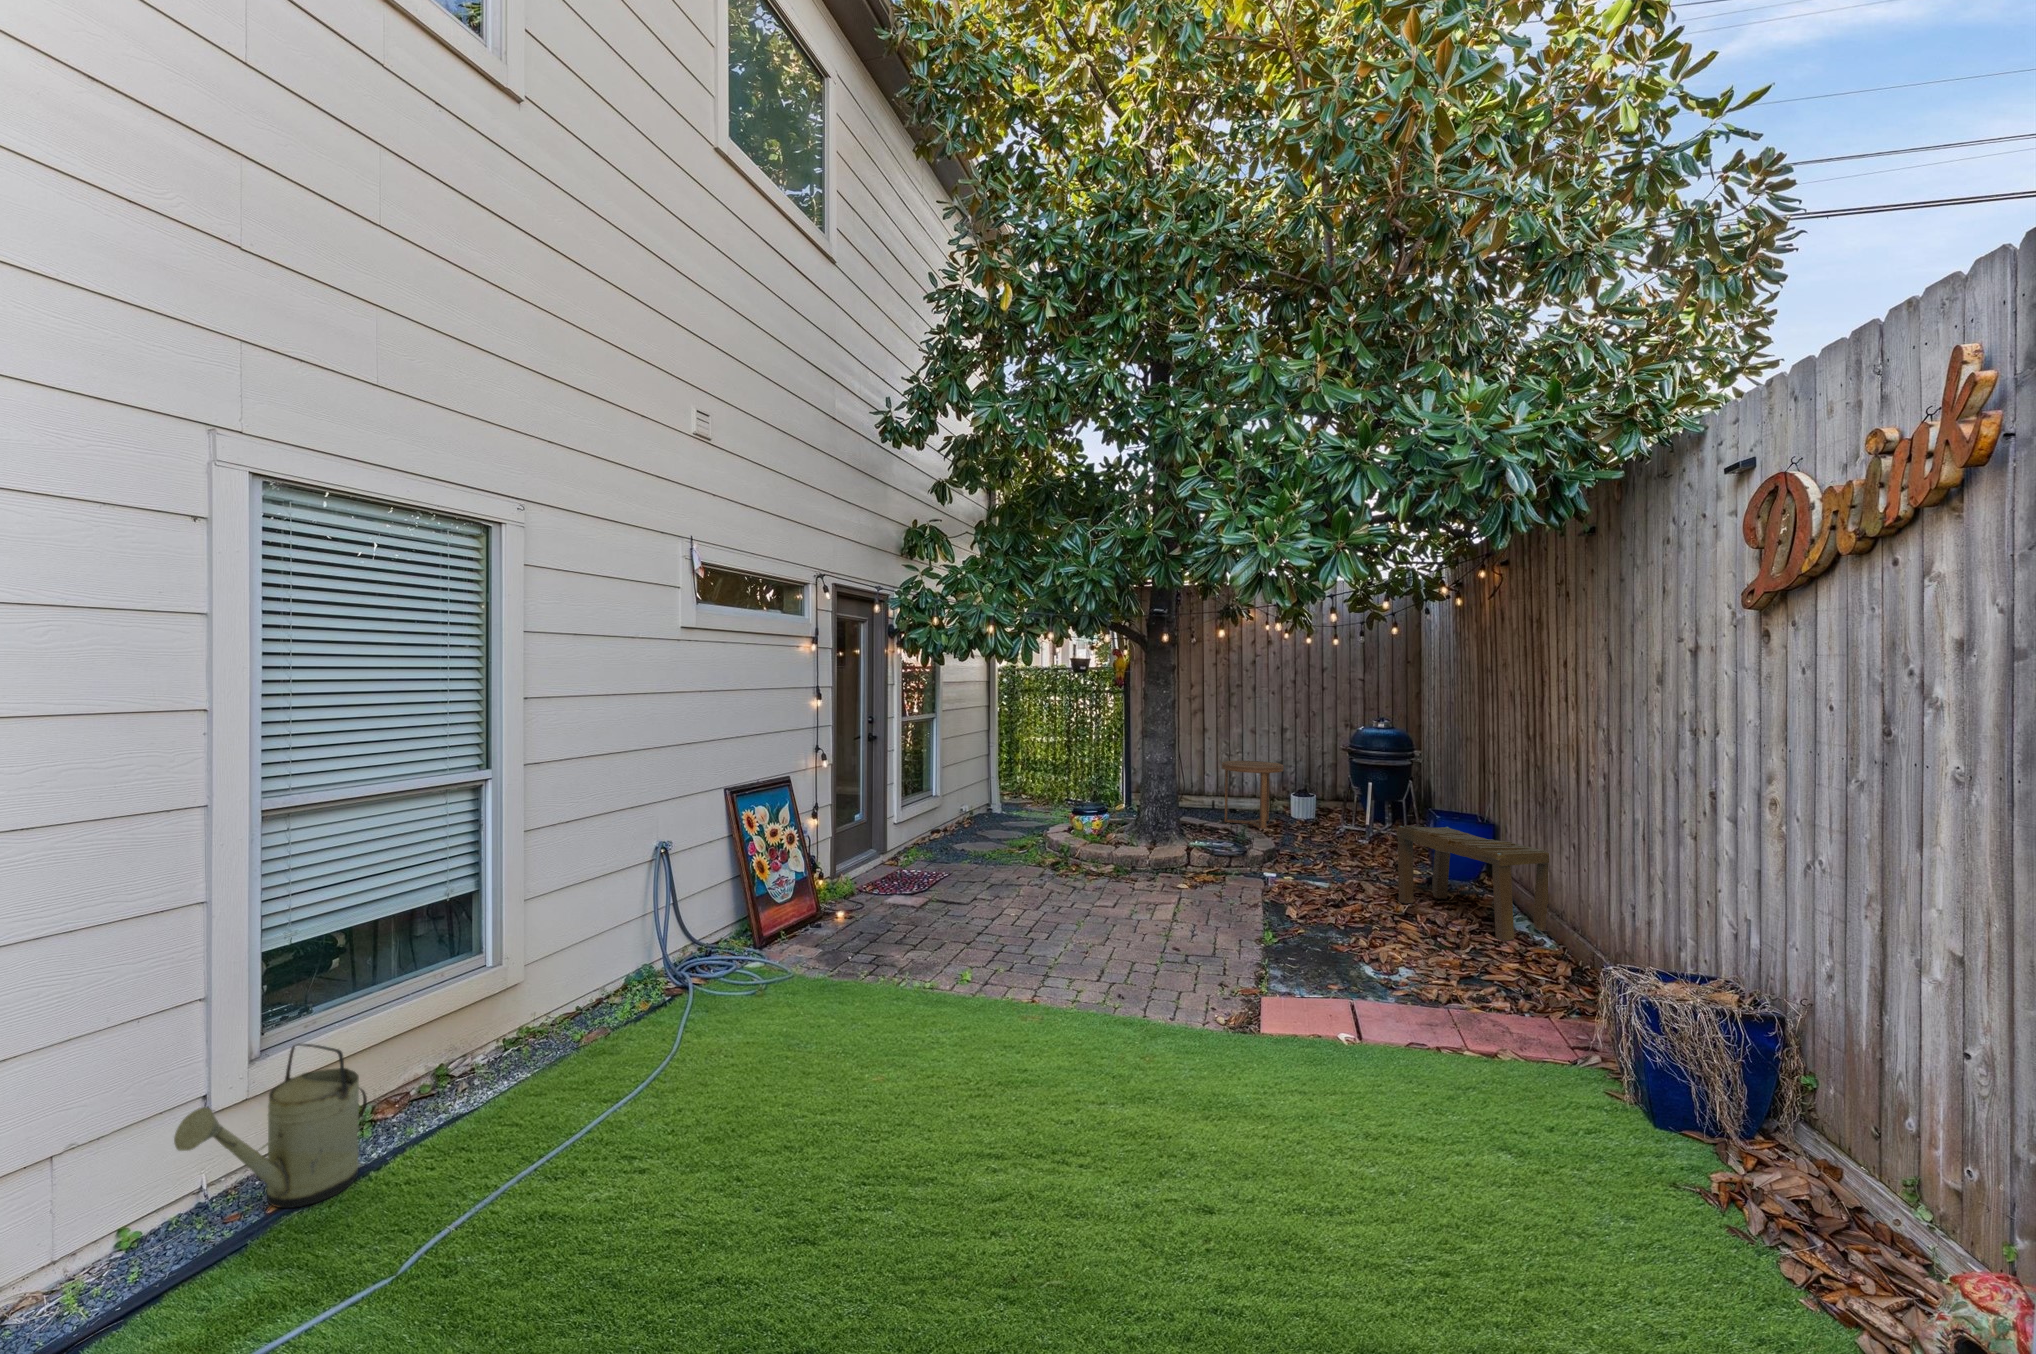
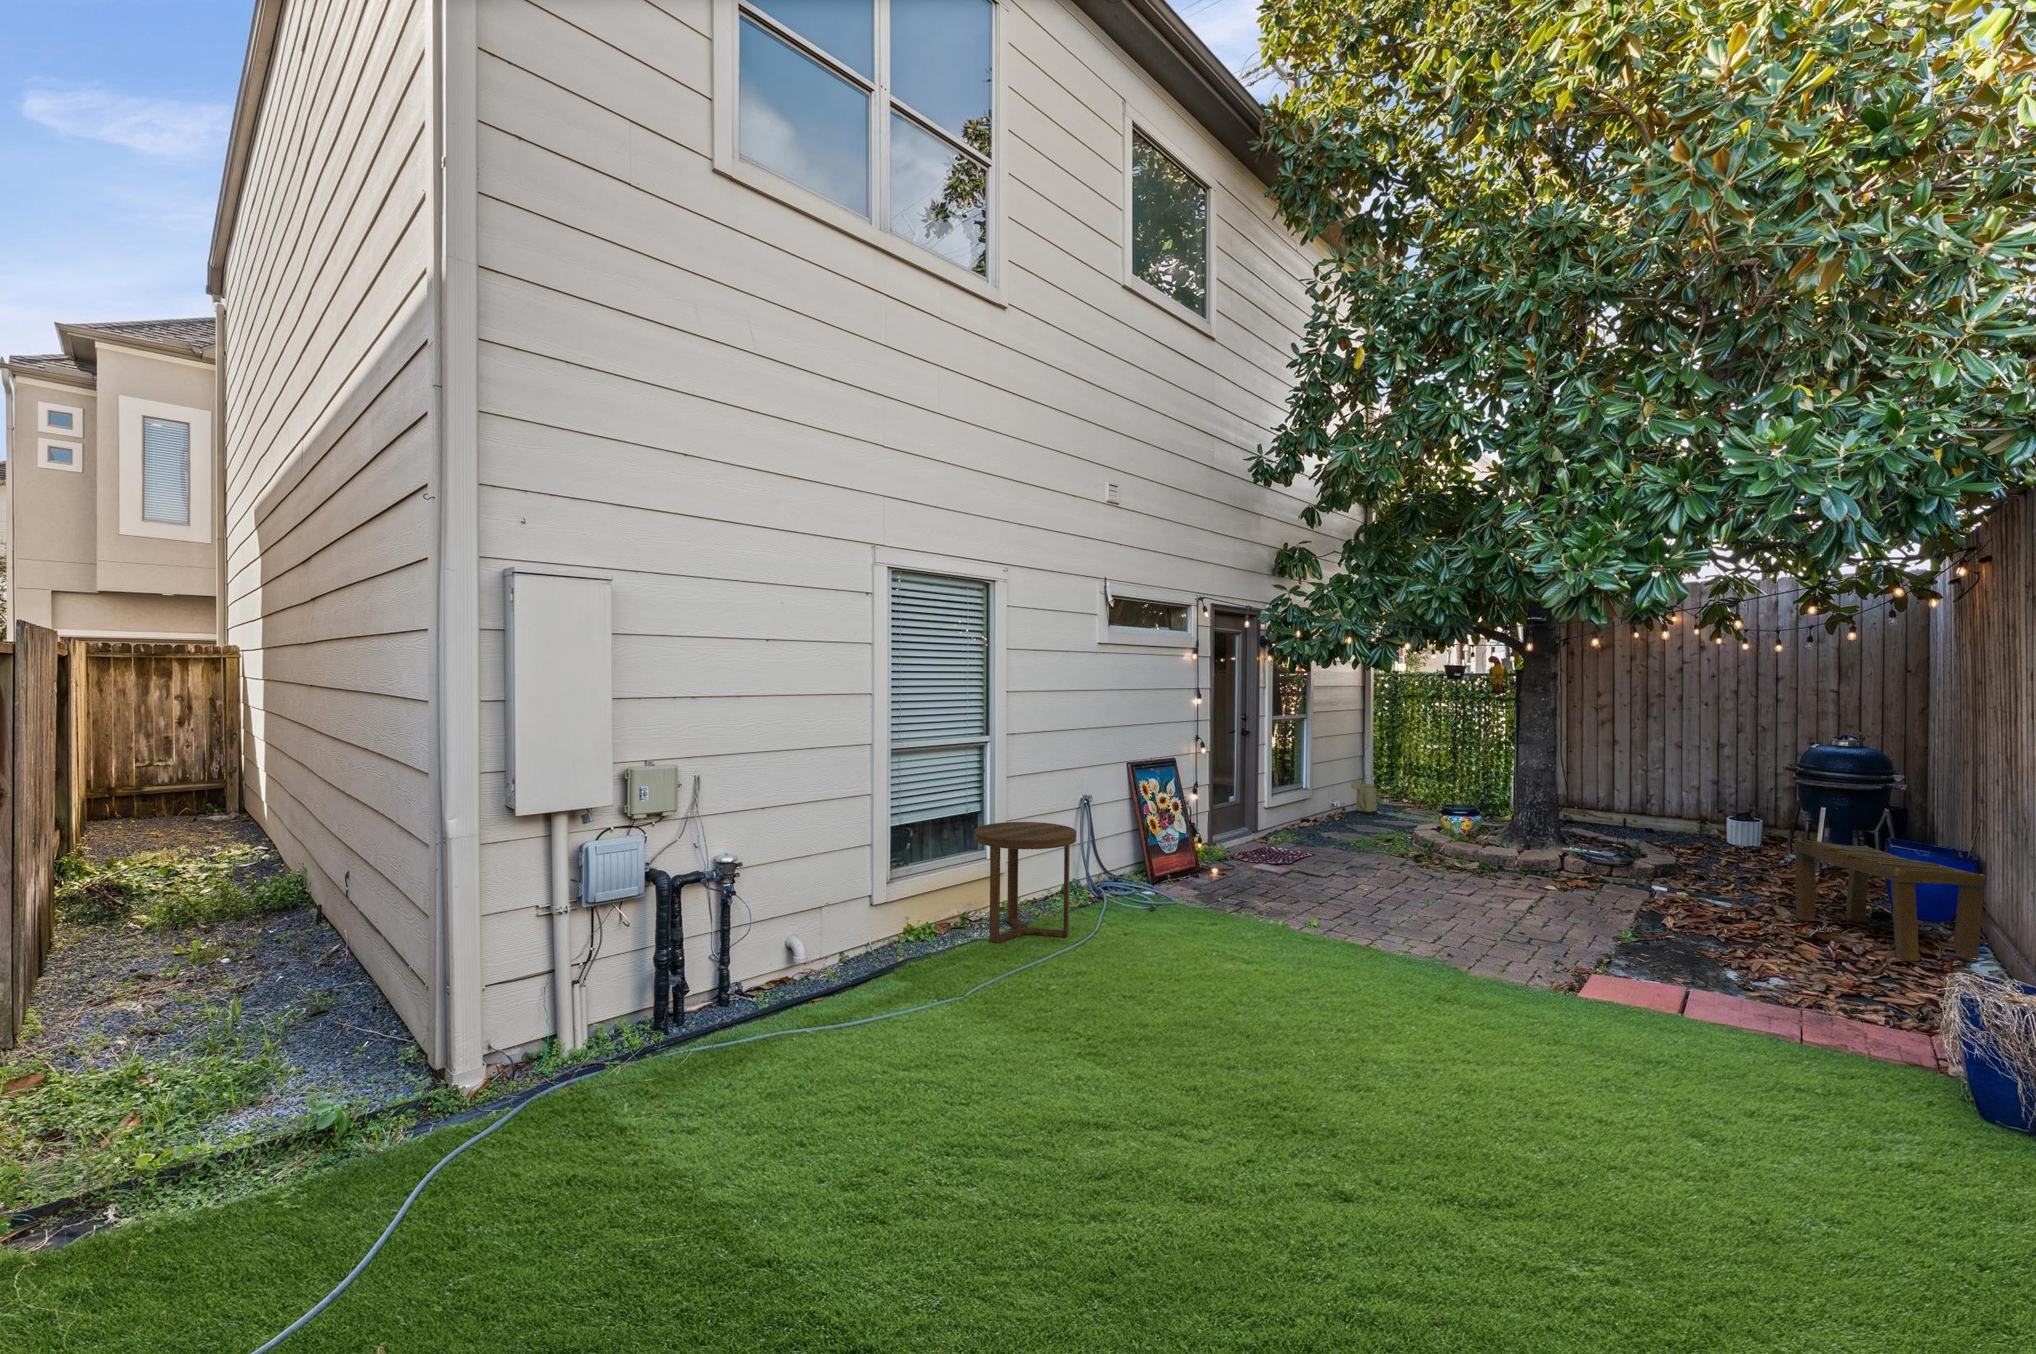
side table: present [1222,761,1284,829] -> present [974,822,1076,943]
watering can: present [174,1044,367,1208] -> present [1351,781,1377,814]

